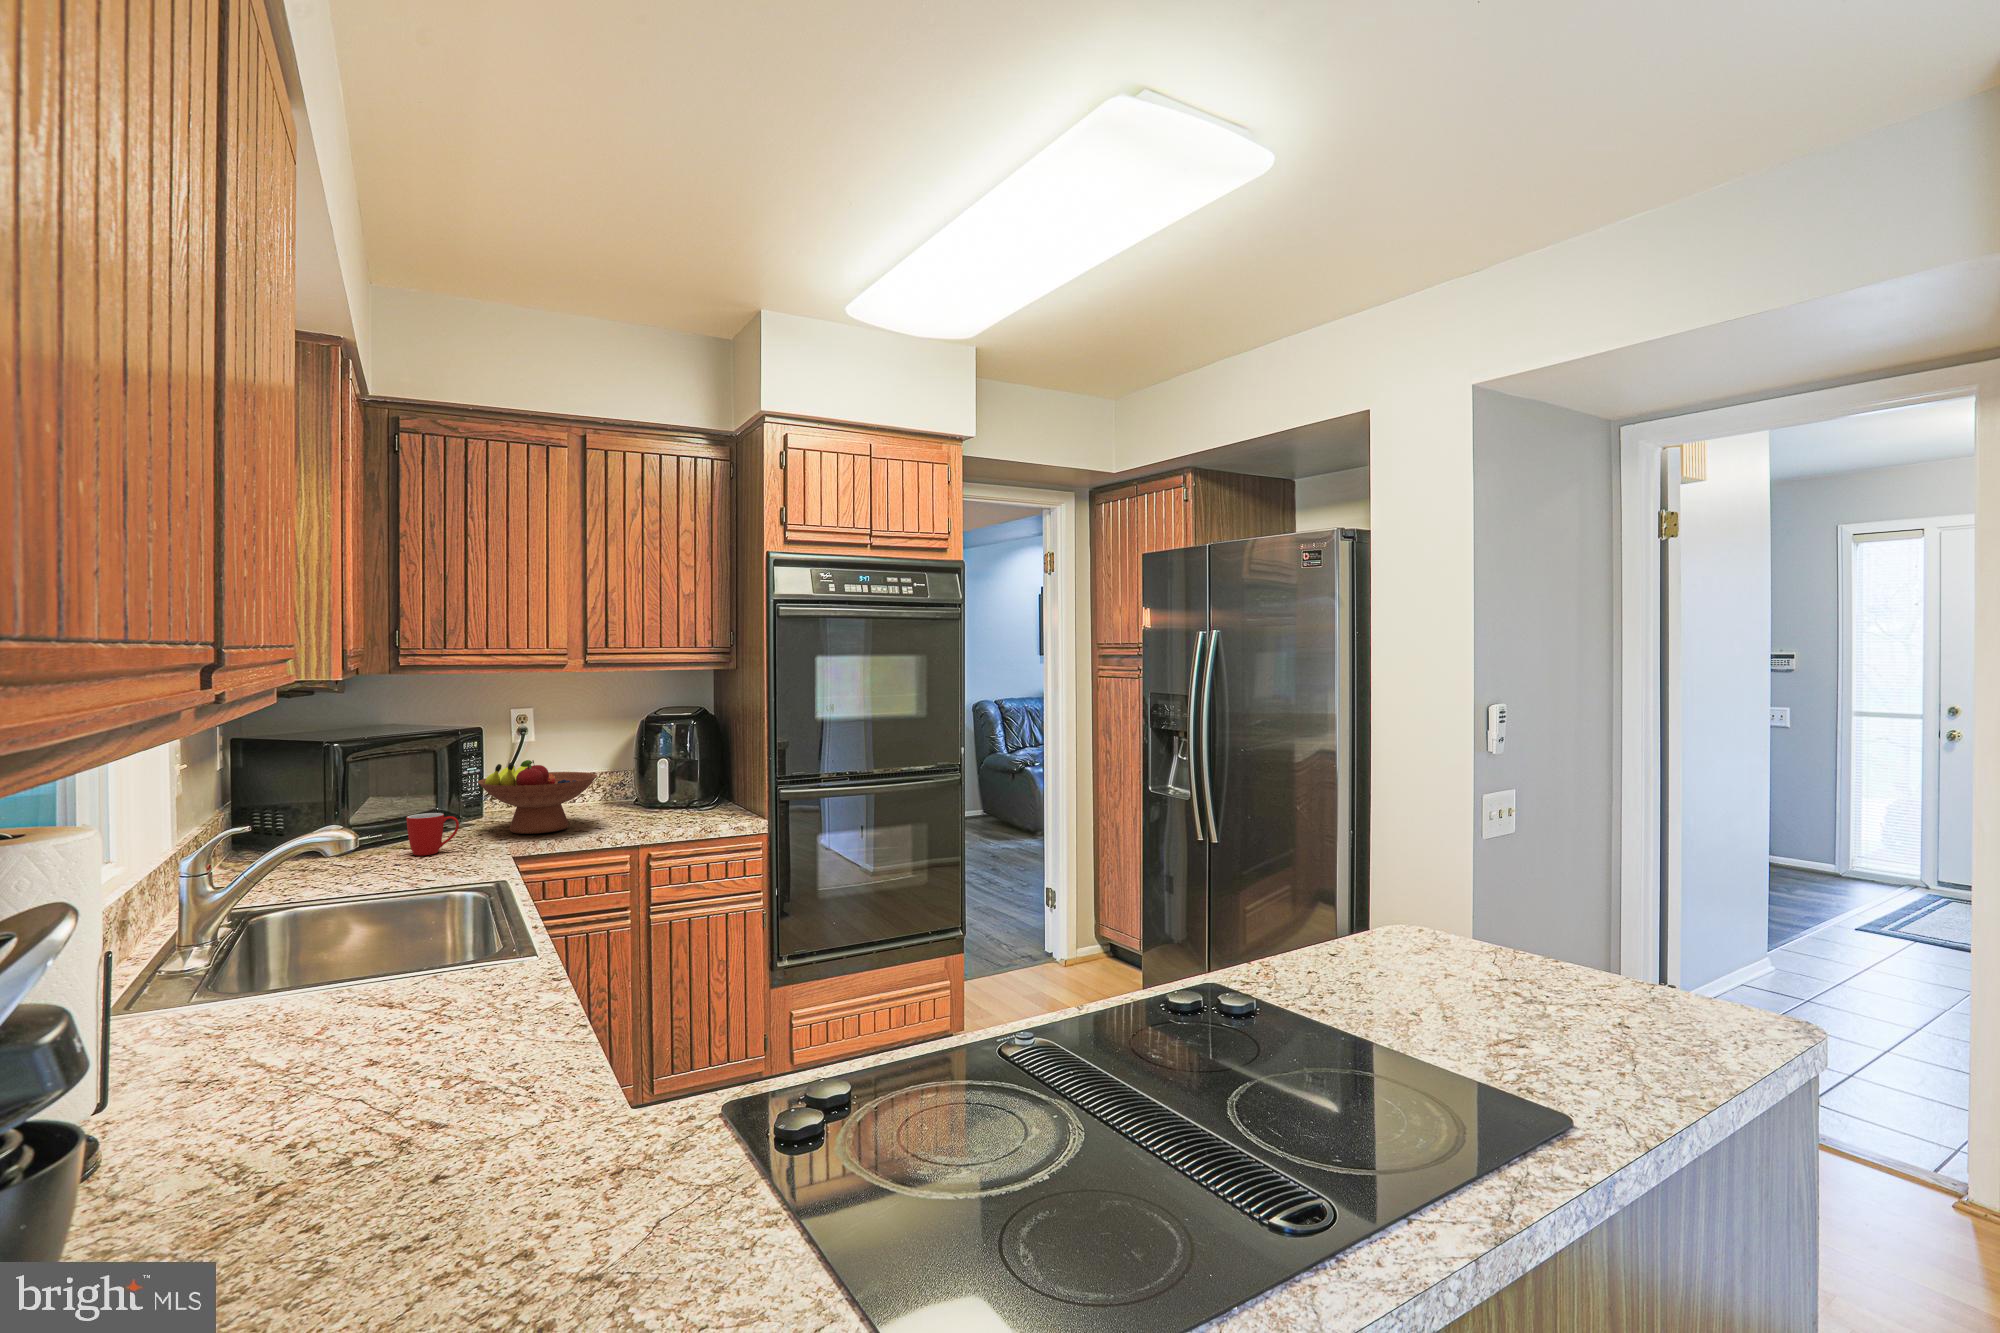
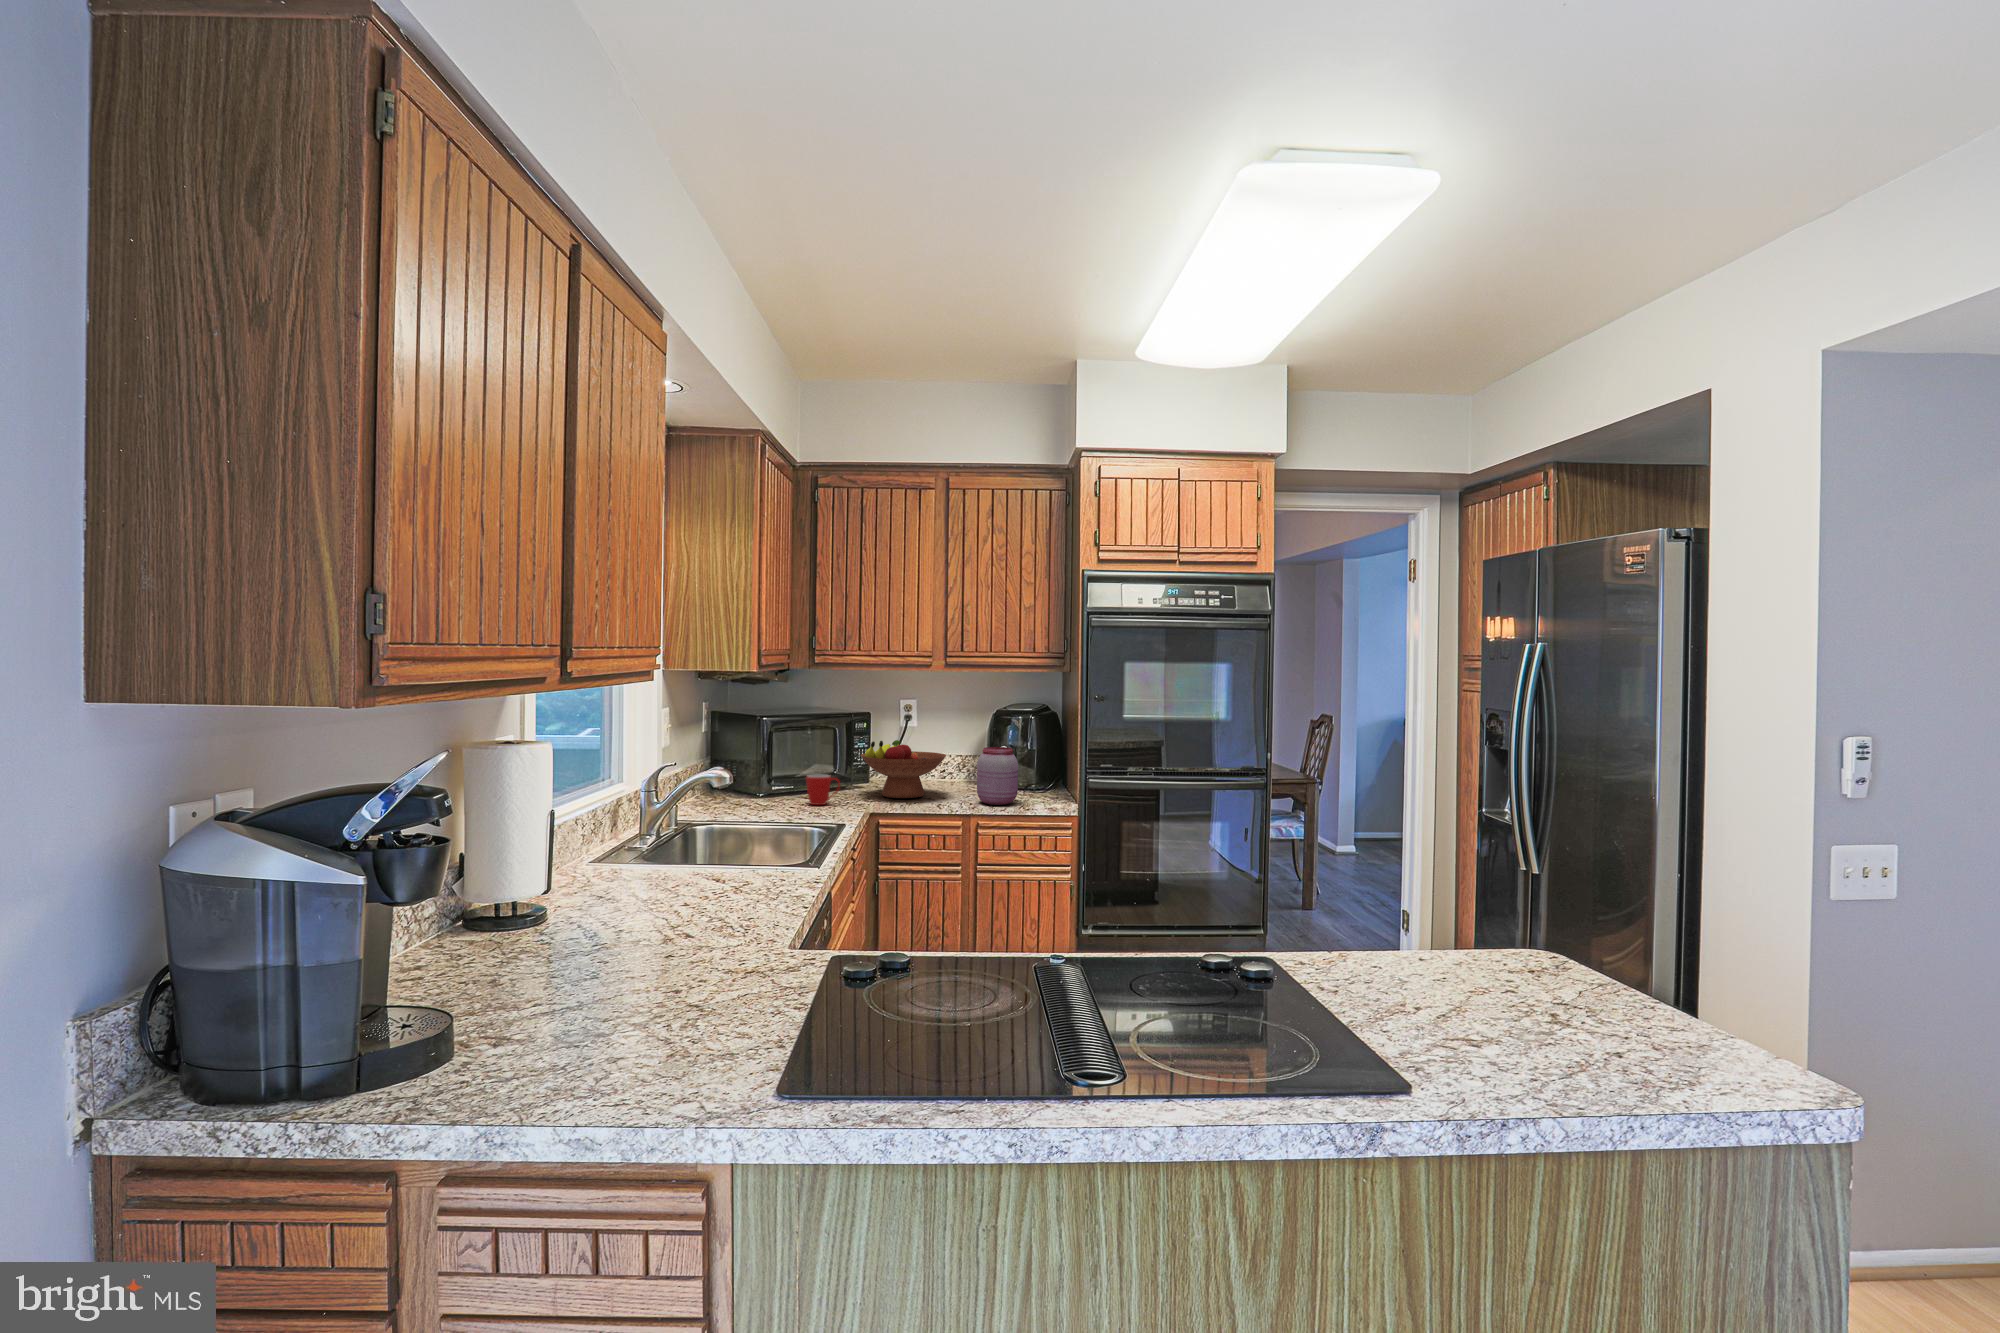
jar: none [642,760,693,830] -> present [977,747,1018,805]

